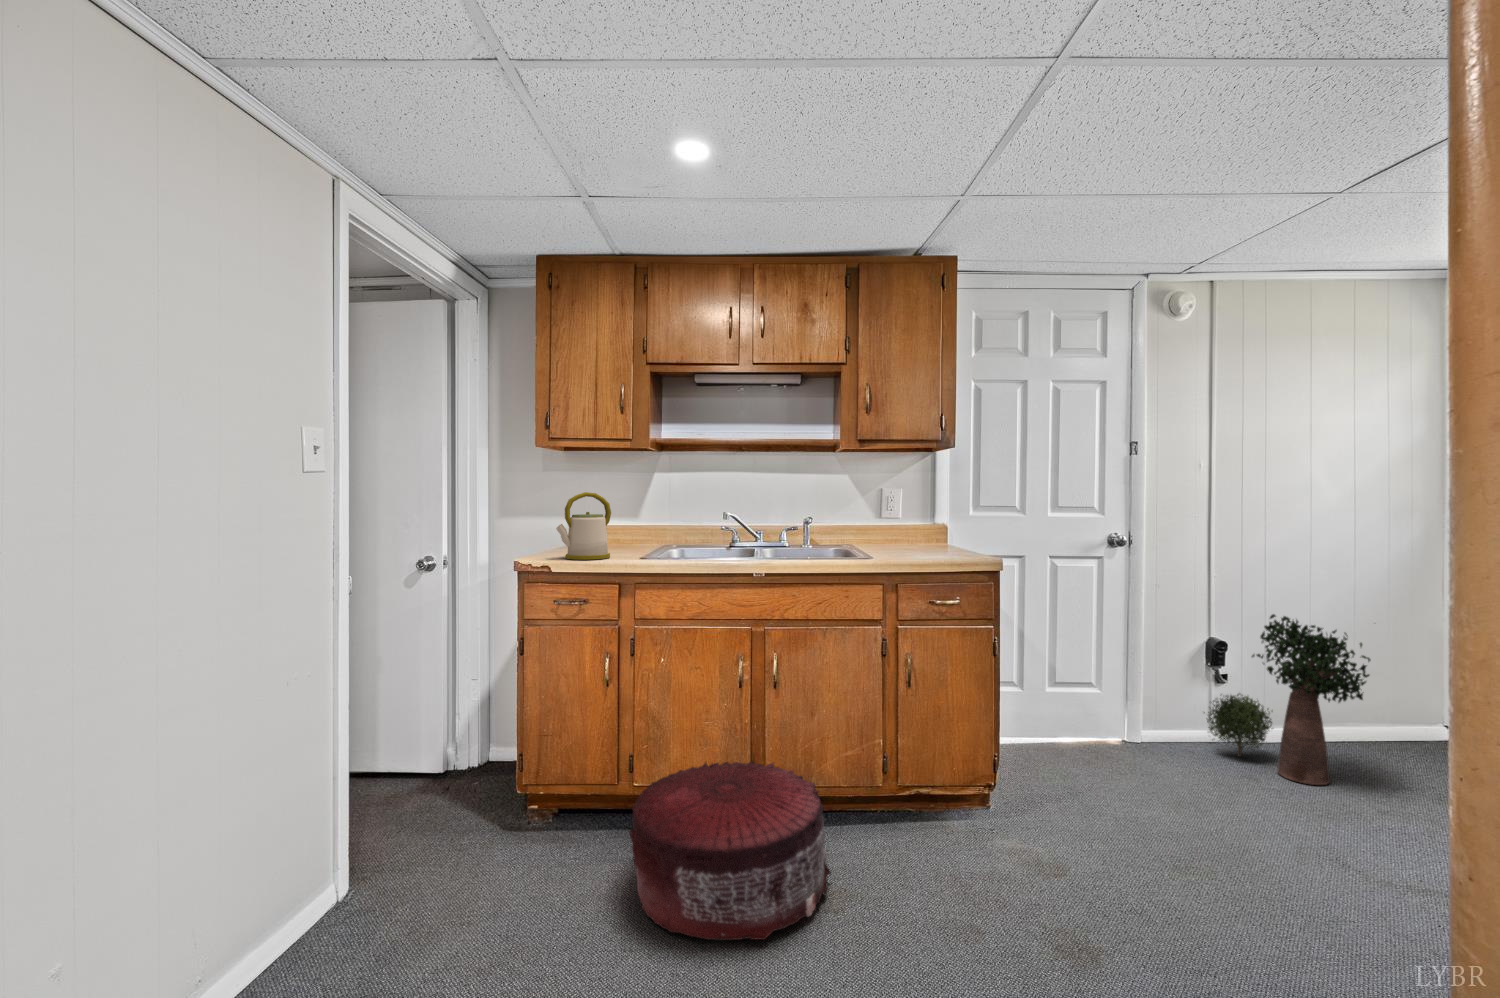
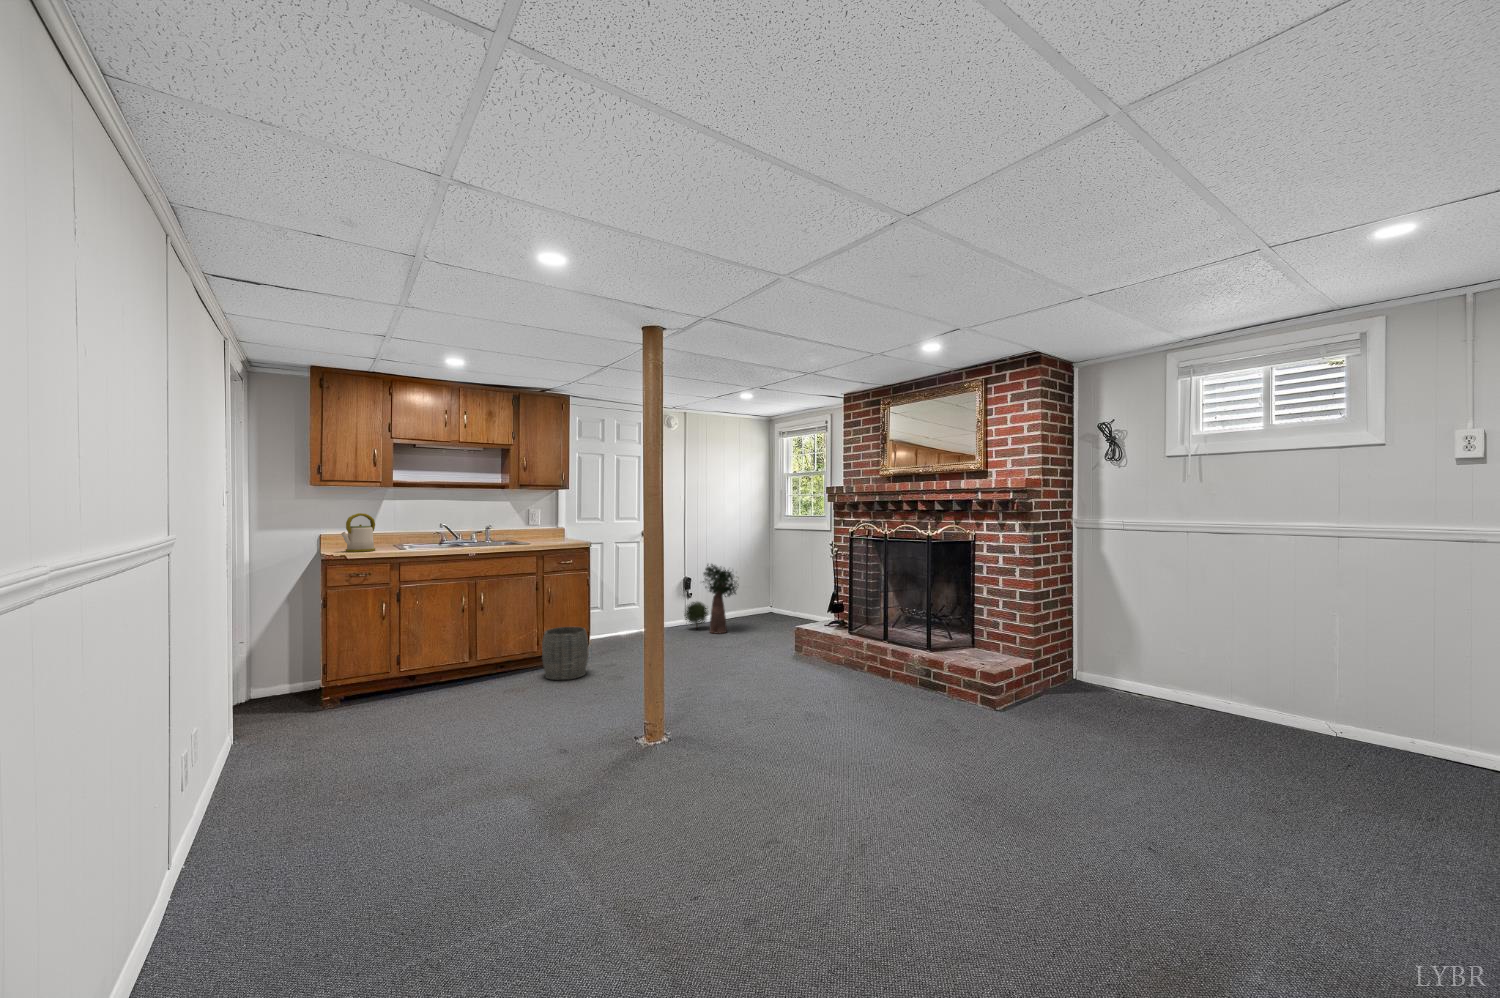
woven basket: none [889,741,991,878] -> present [542,627,588,680]
pouf: present [629,762,831,940] -> none [417,644,519,712]

